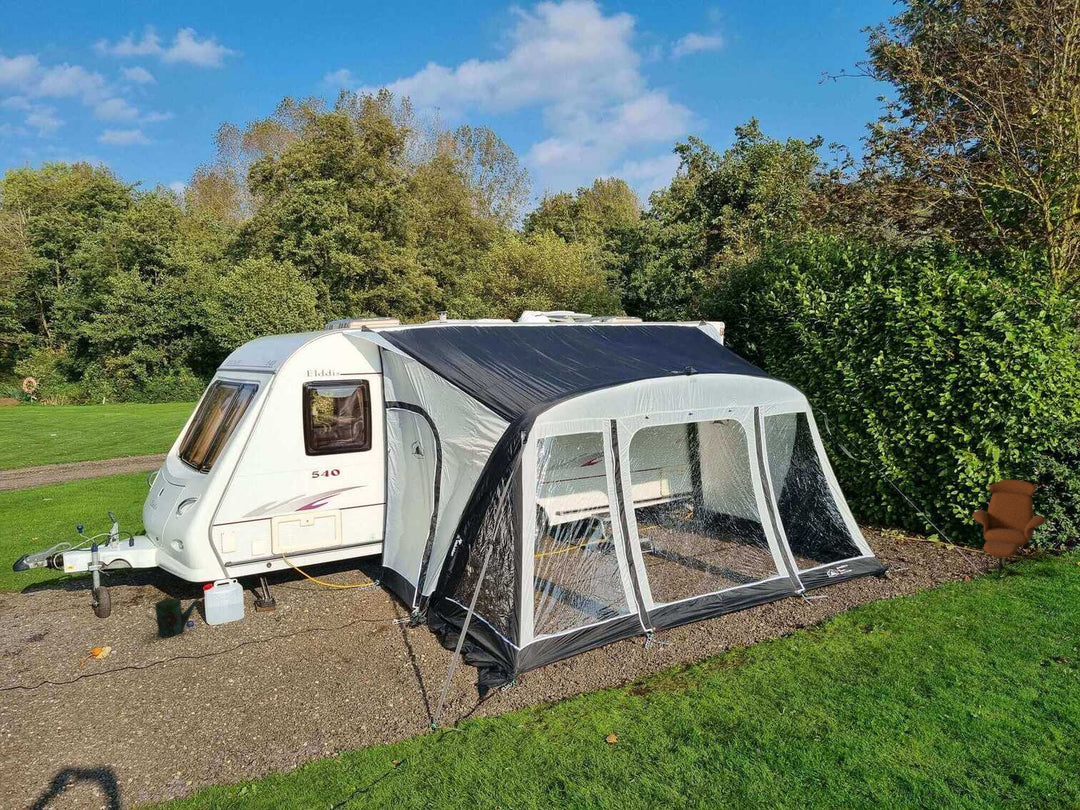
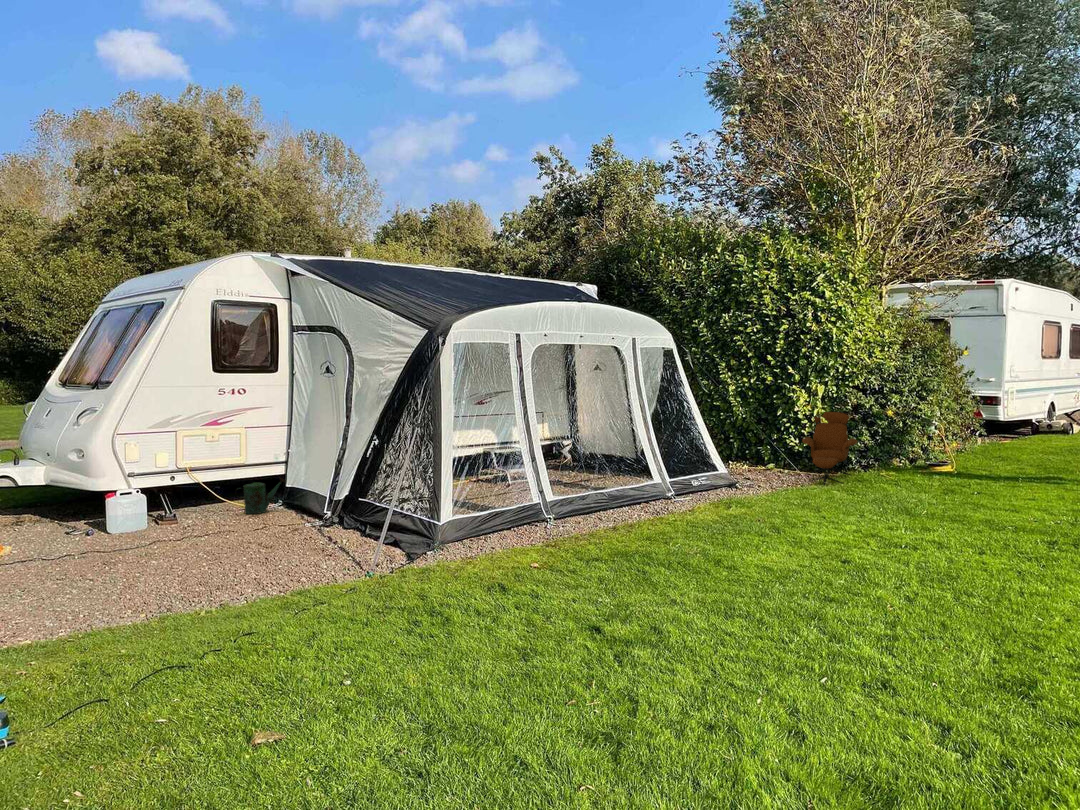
watering can: present [147,591,205,637] -> present [239,478,285,514]

